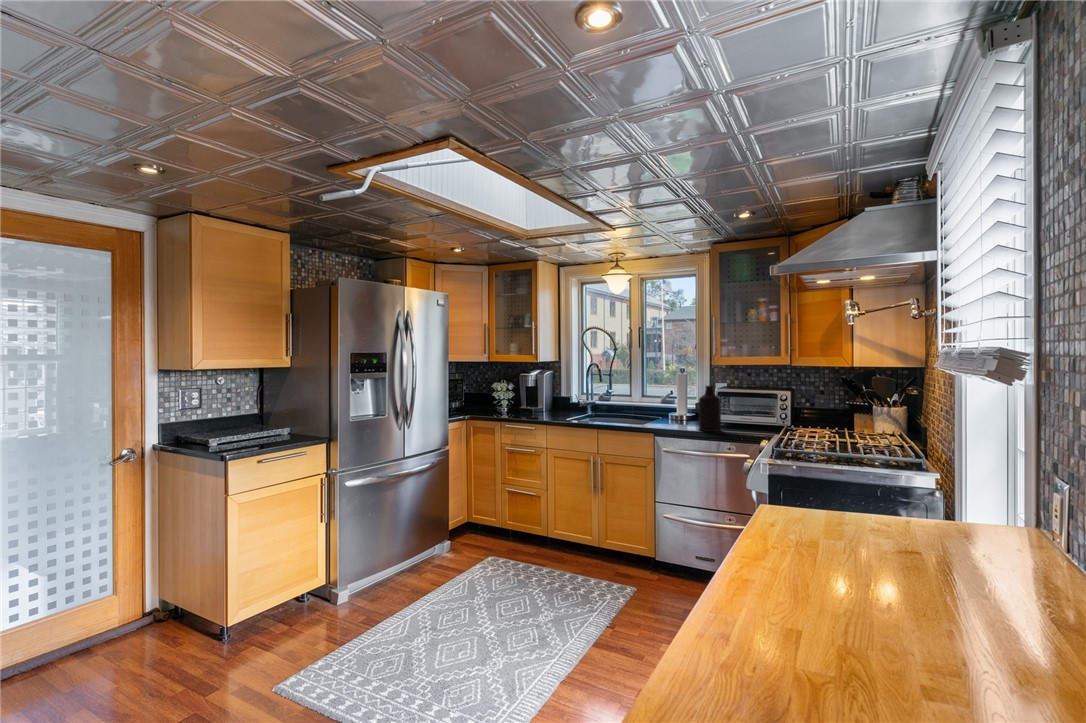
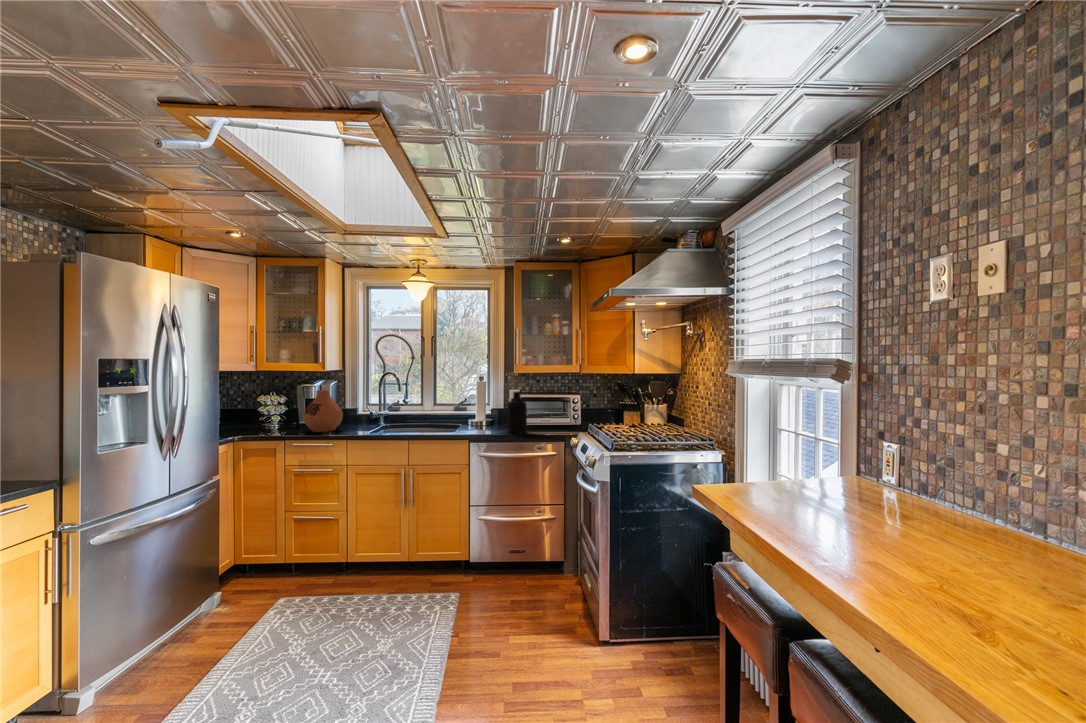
vase: none [517,380,551,417] -> present [303,390,343,432]

